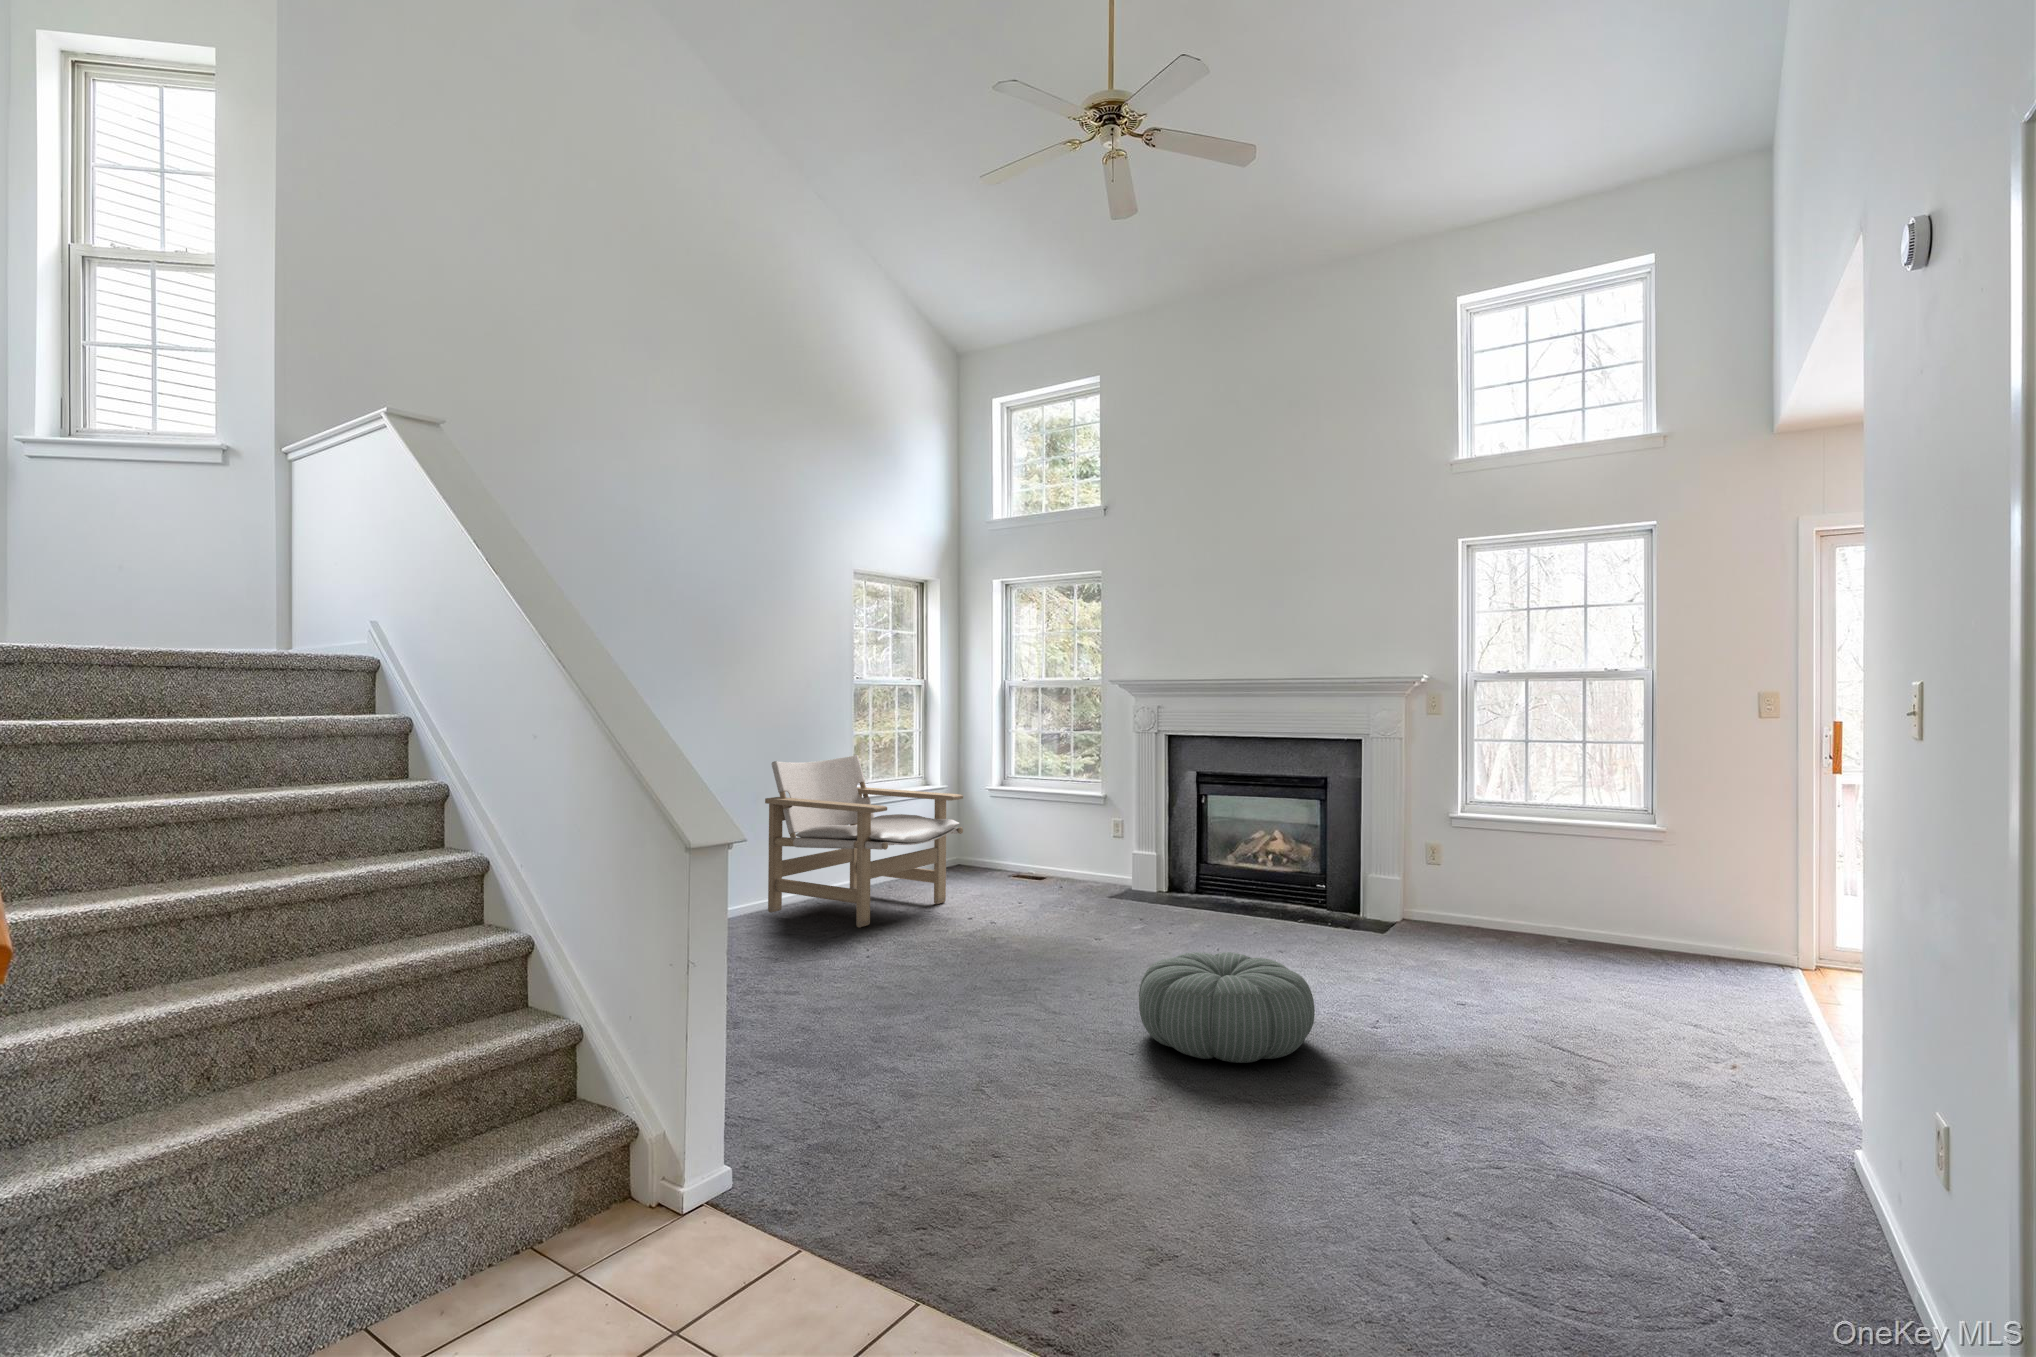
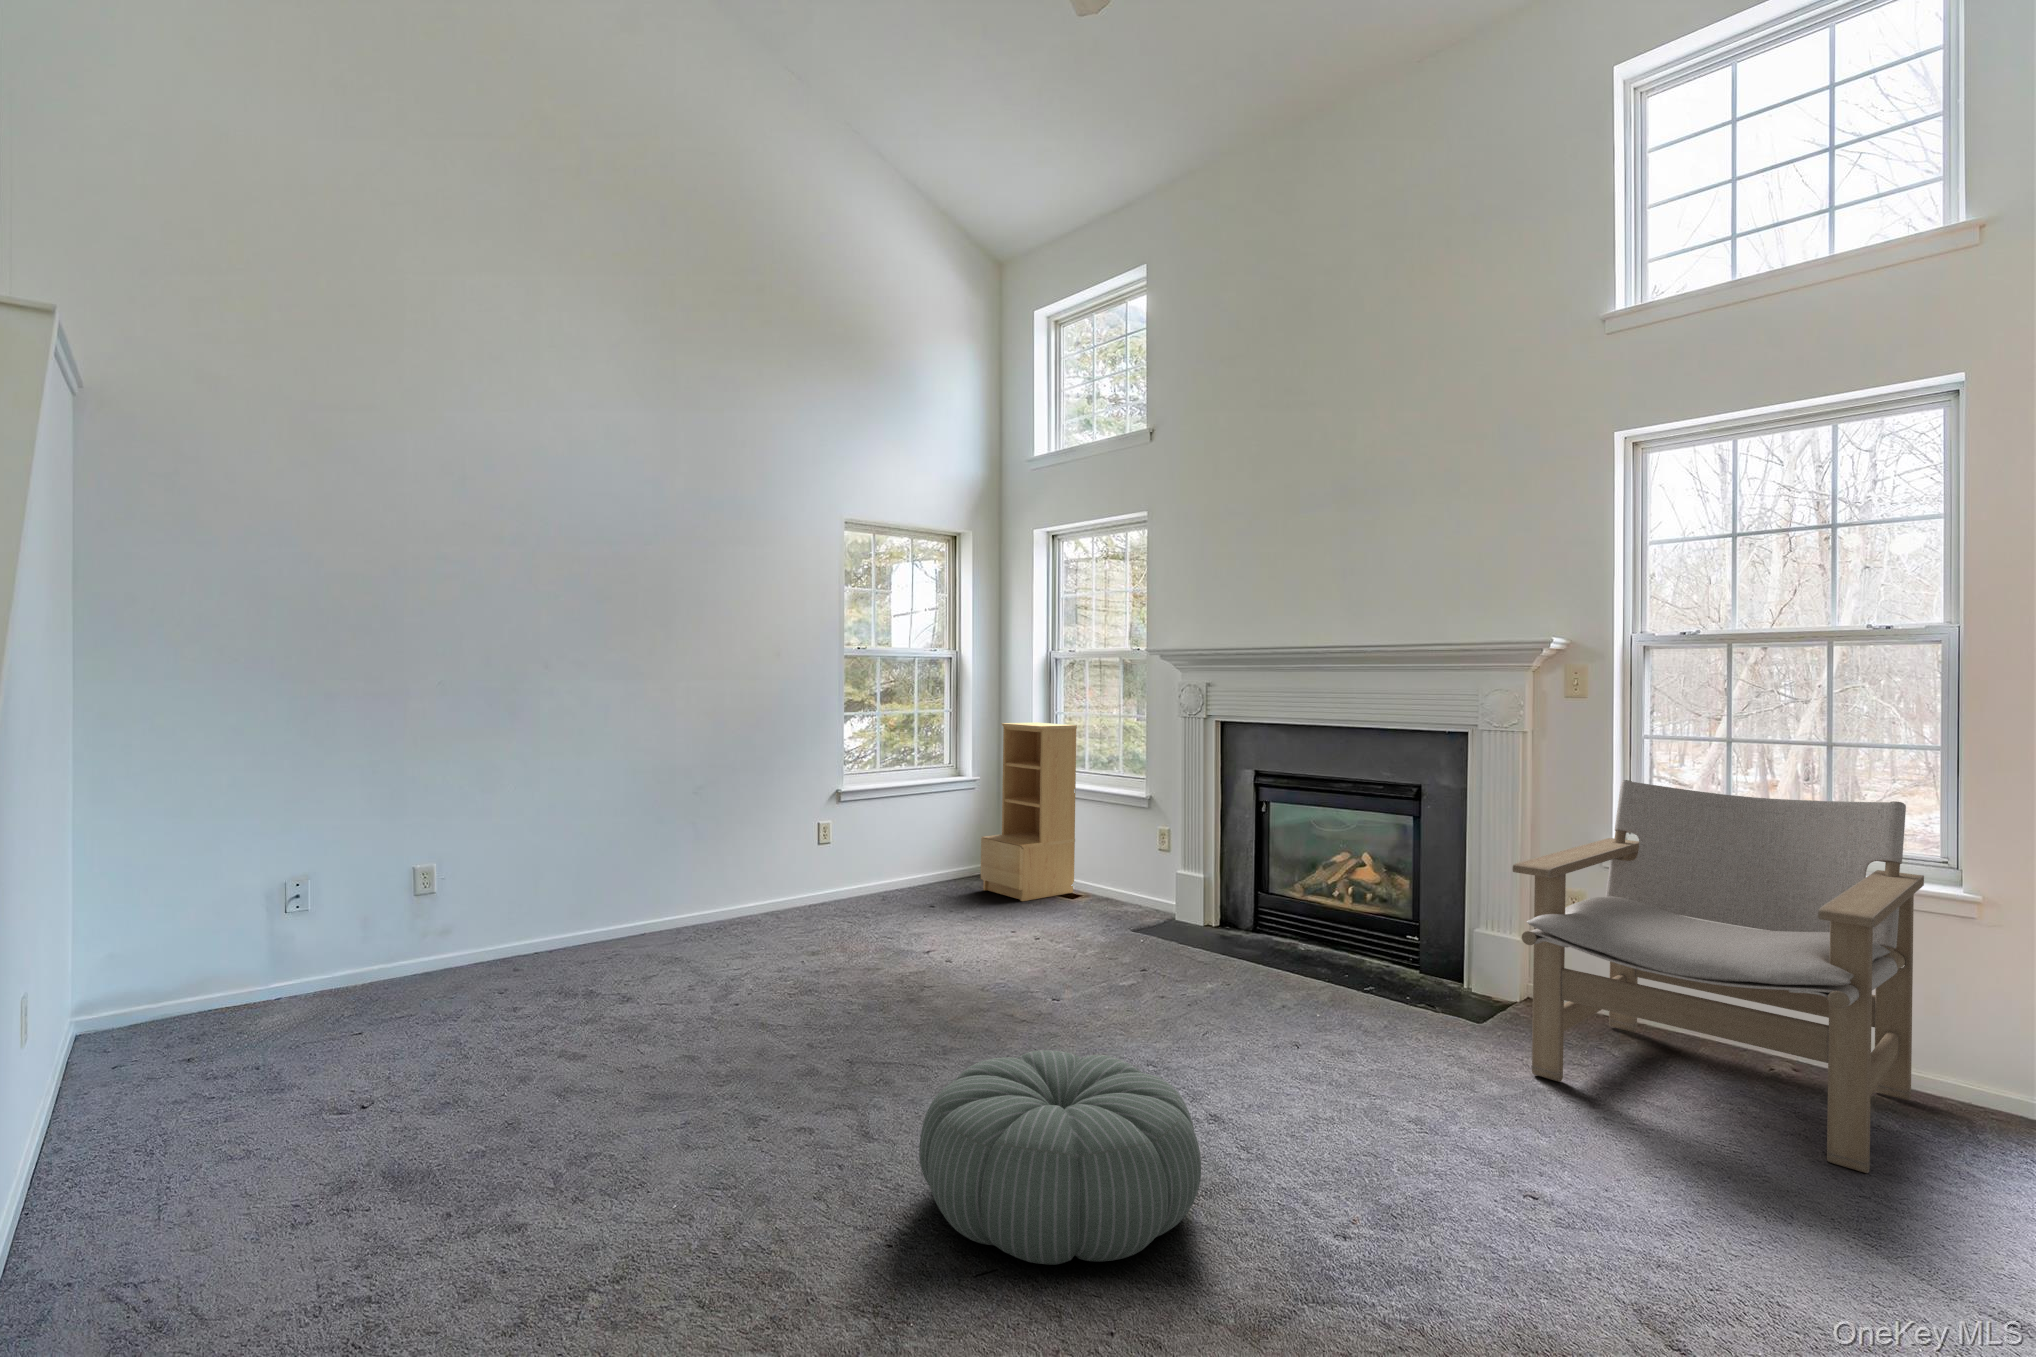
bookshelf: none [960,738,1036,885] -> present [981,722,1077,901]
lounge chair: present [765,755,963,928] -> present [1513,780,1924,1173]

